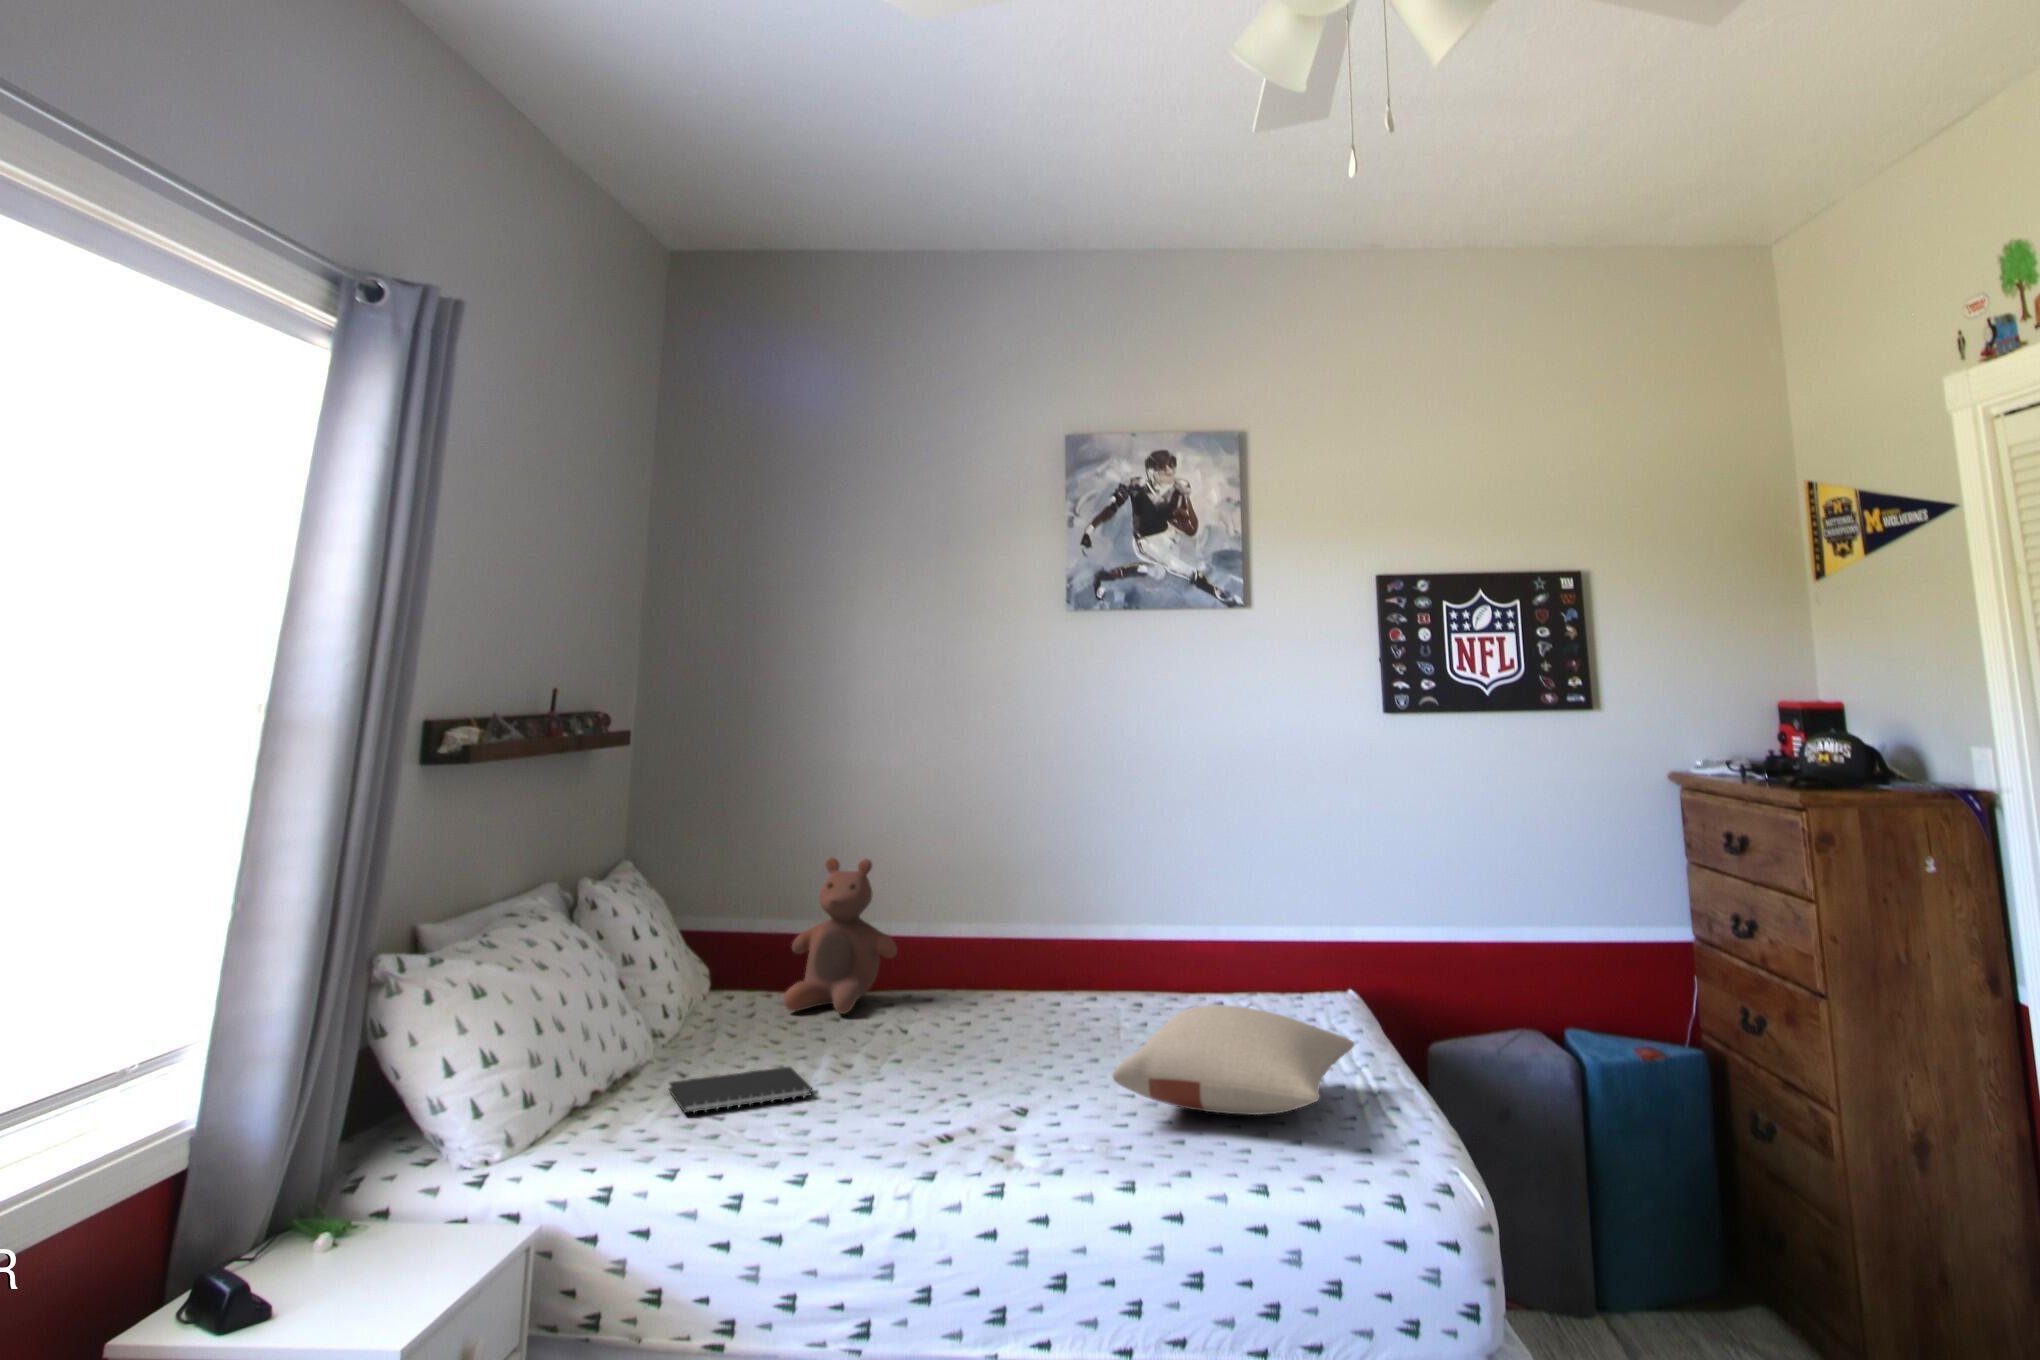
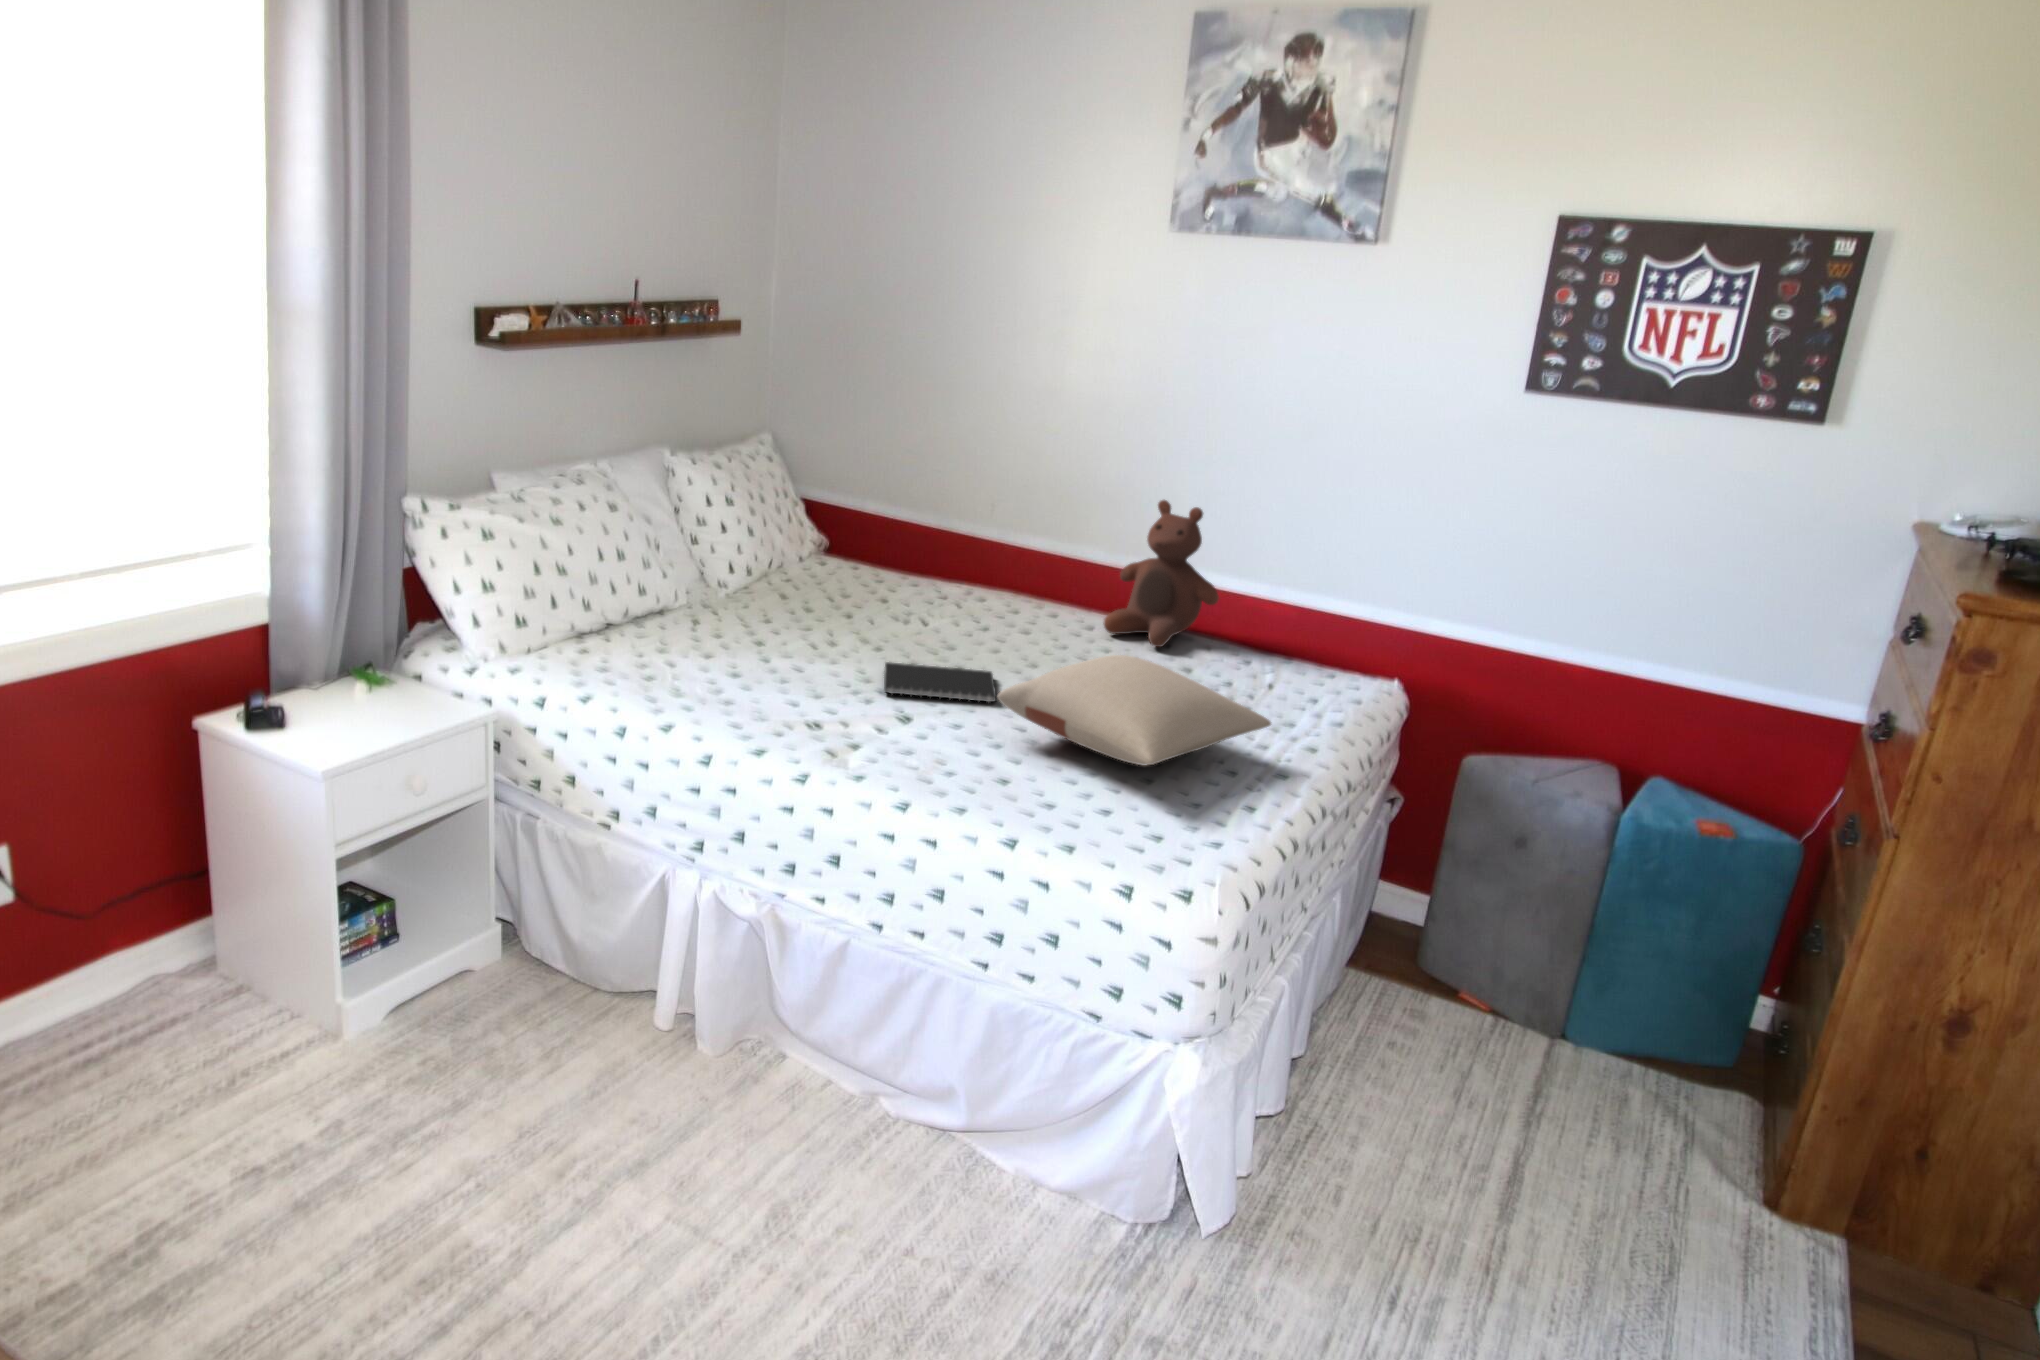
stuffed bear: present [784,857,897,1014] -> present [1103,500,1219,647]
notebook: present [669,1066,812,1113] -> present [884,662,997,702]

